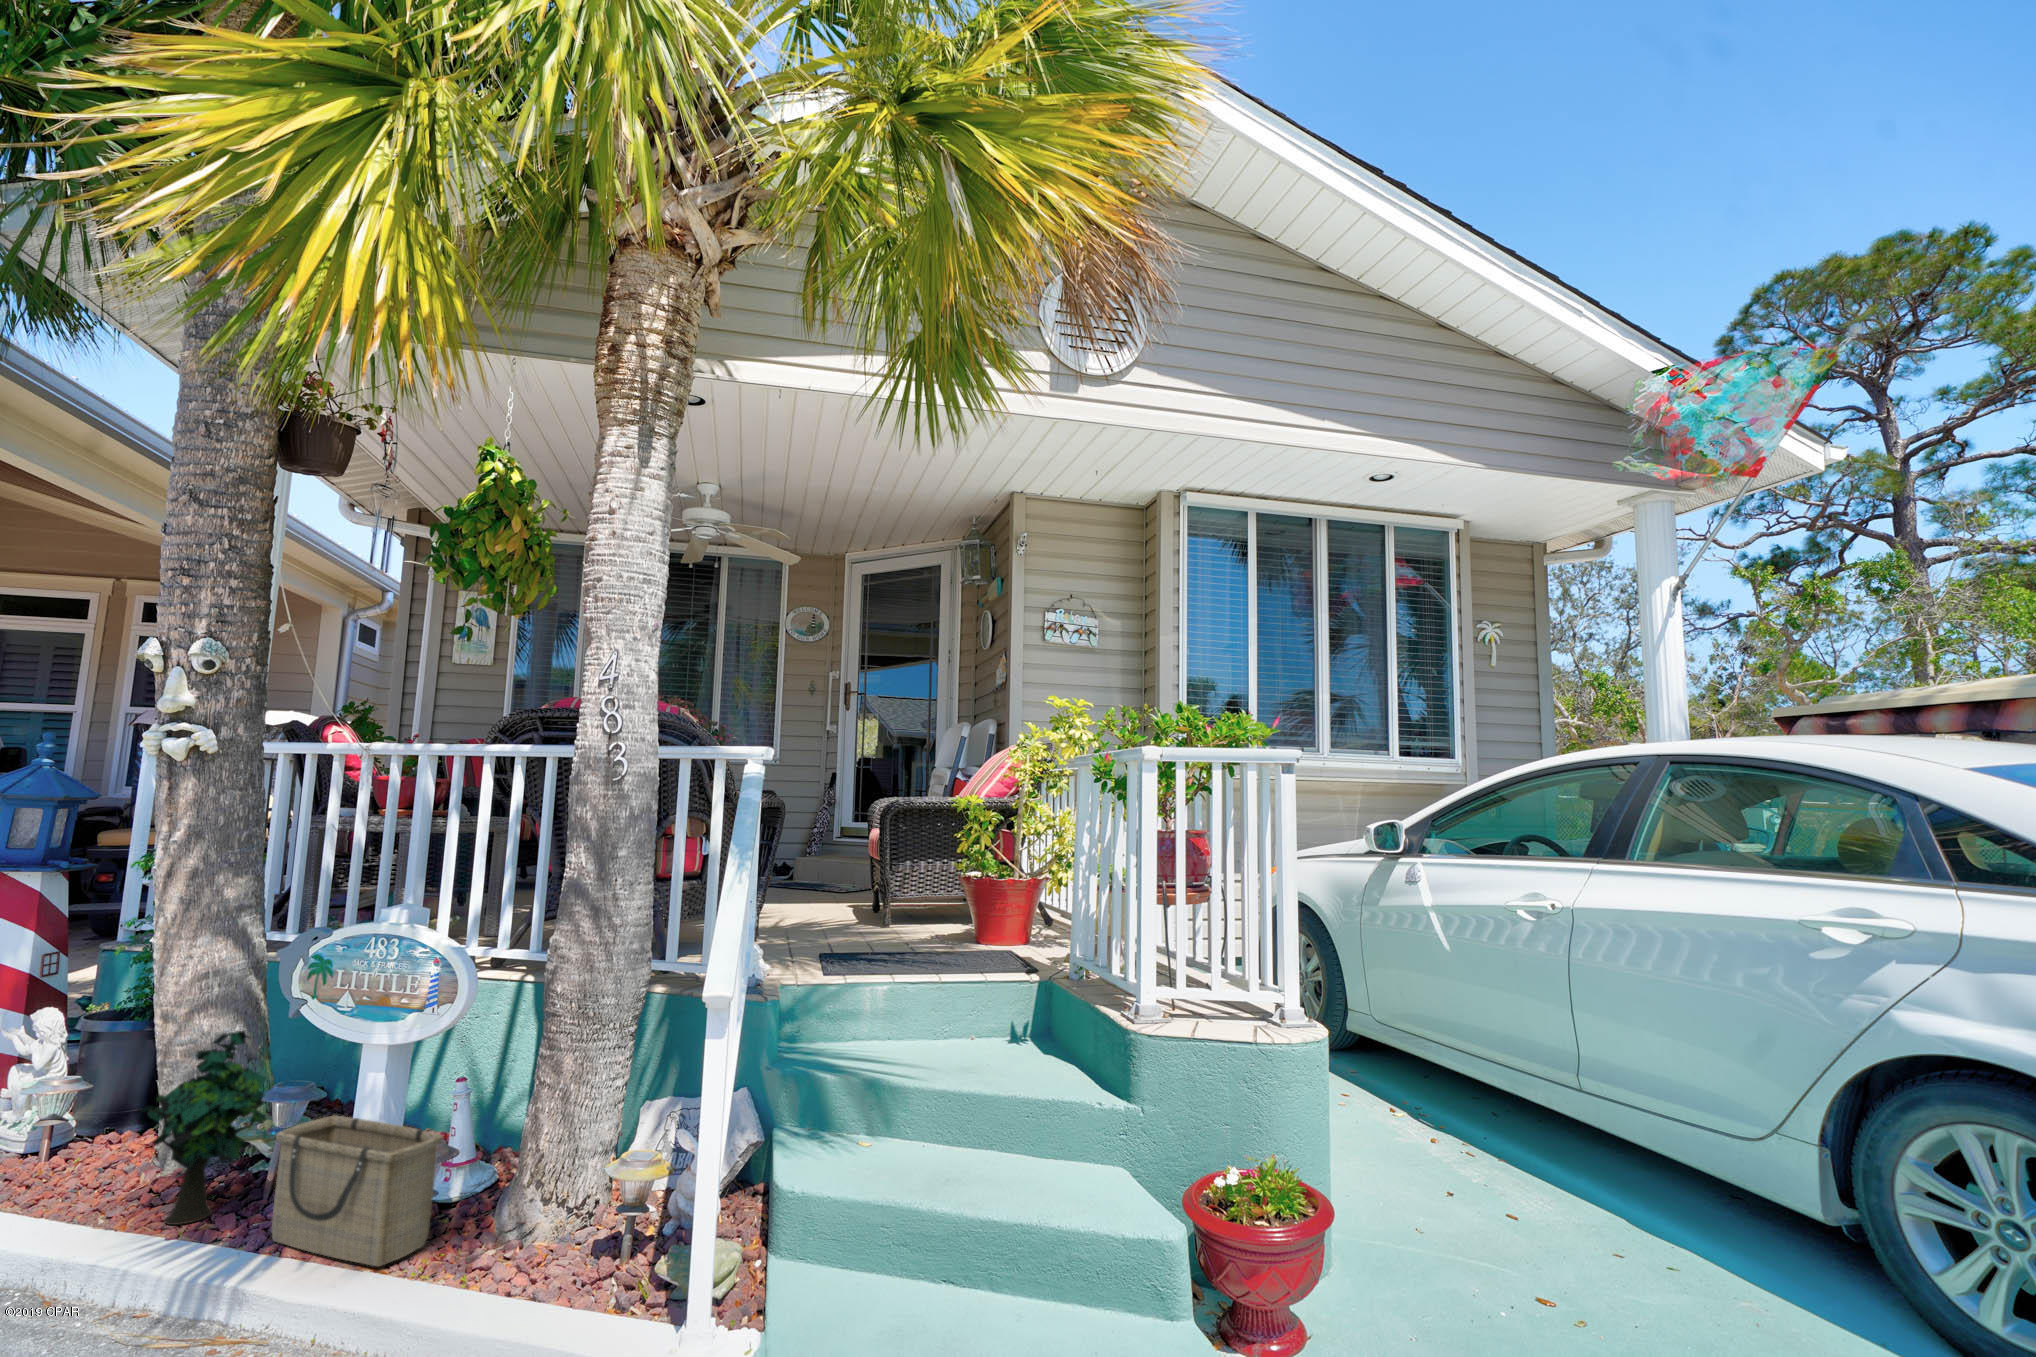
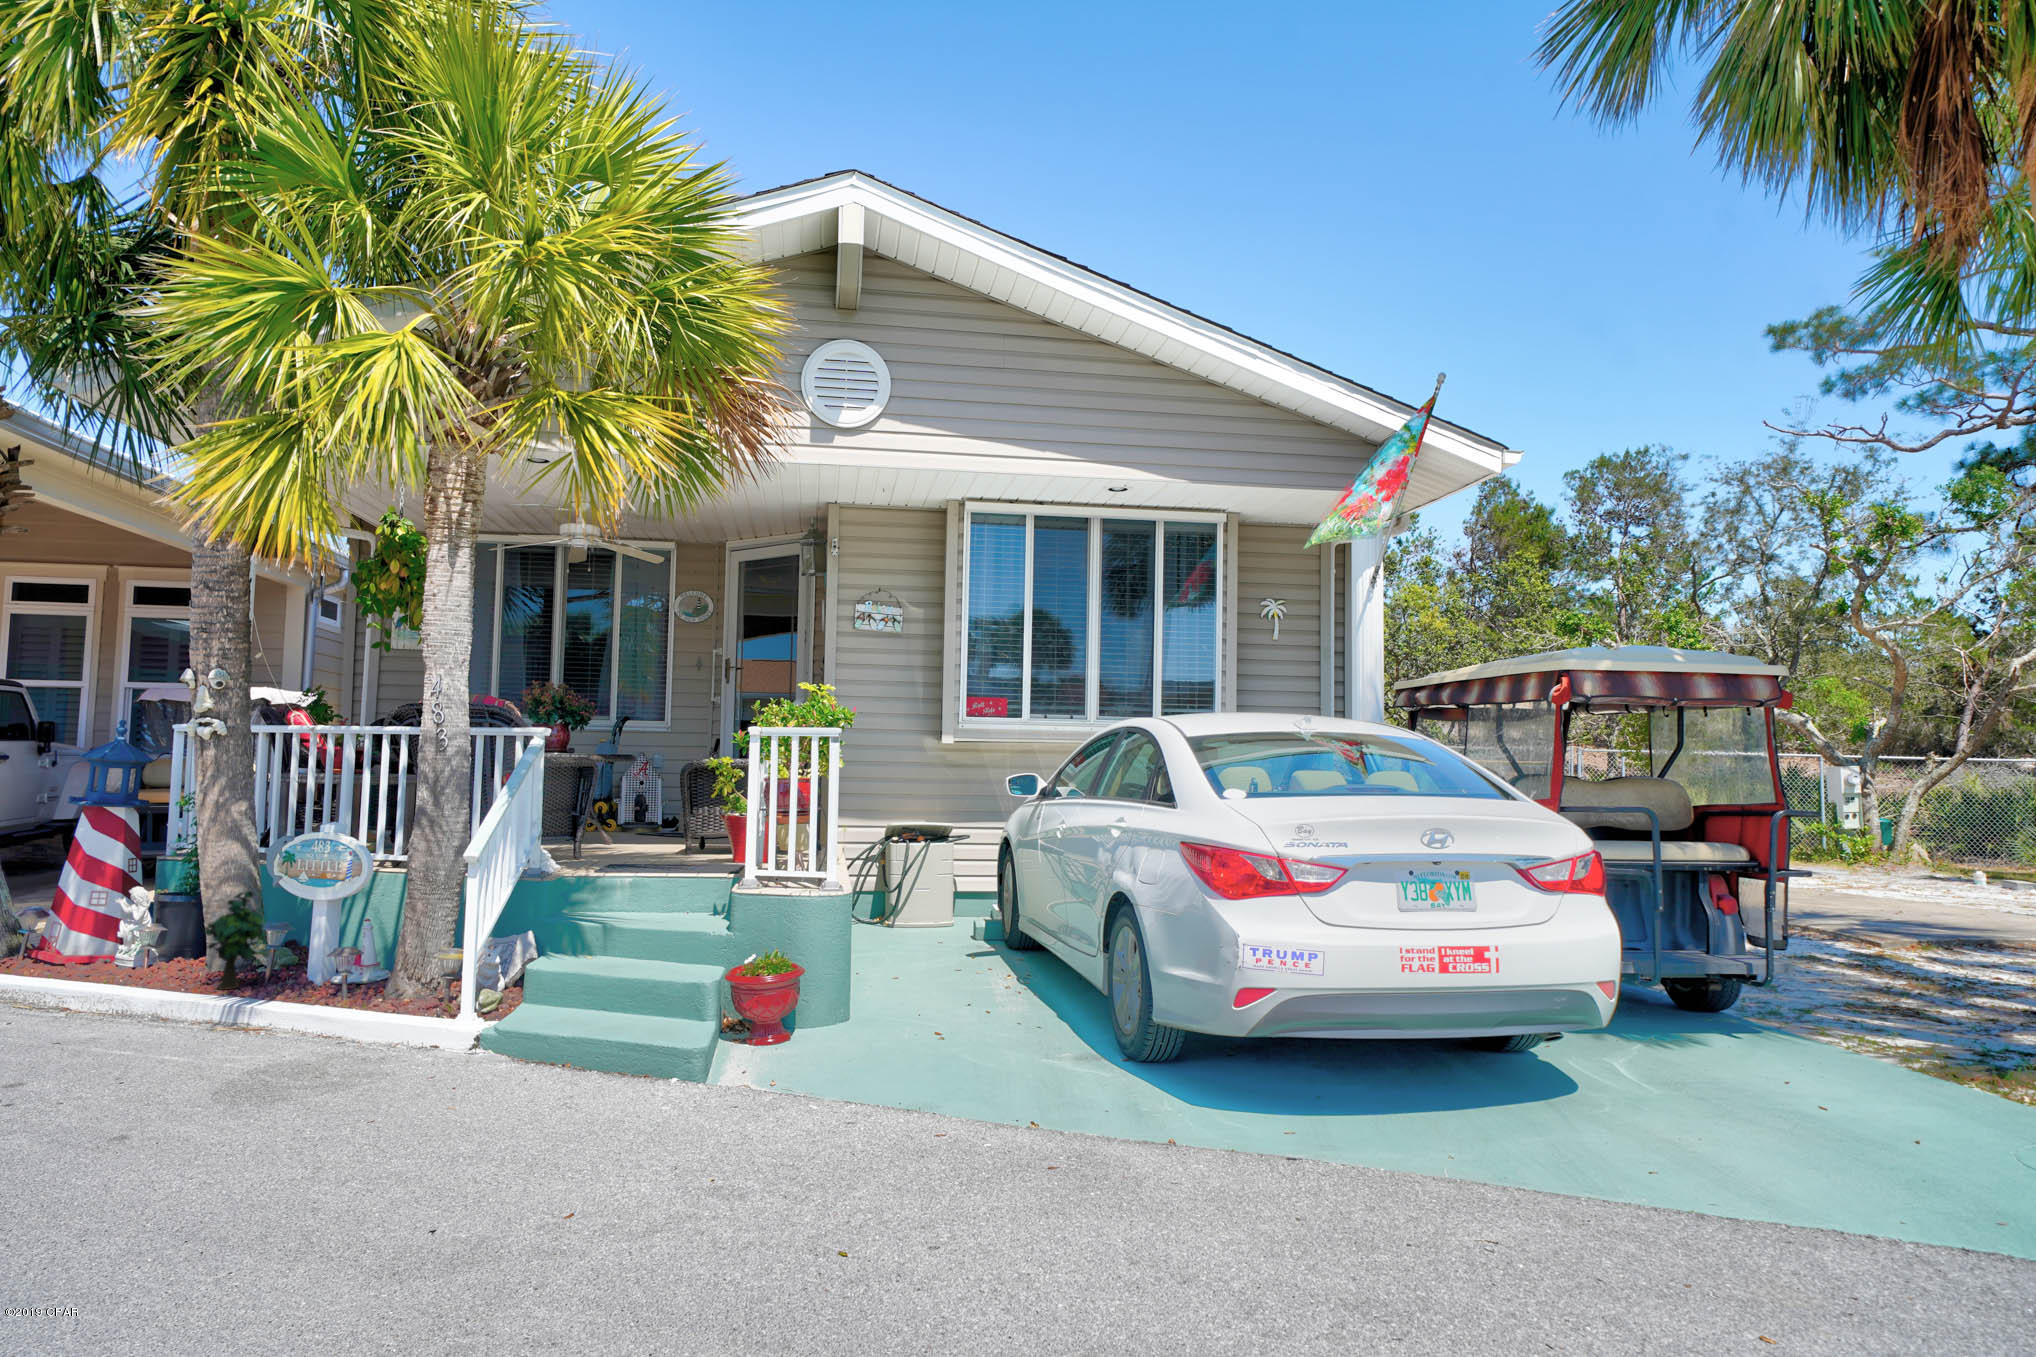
basket: present [271,1116,443,1266] -> none [272,936,357,1003]

